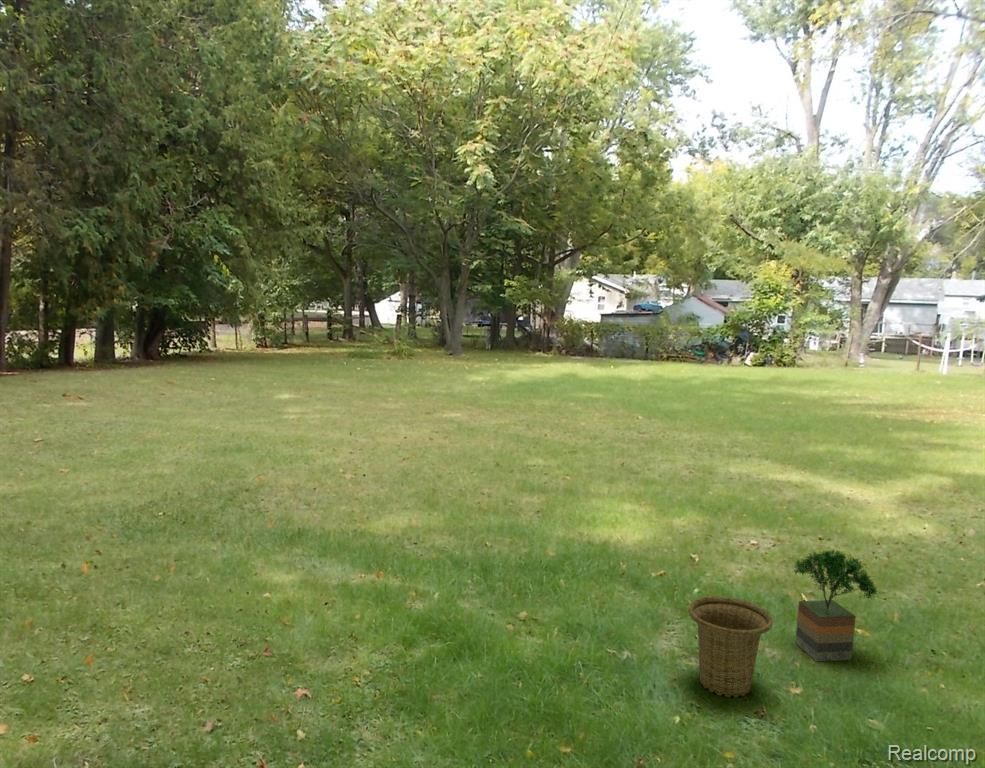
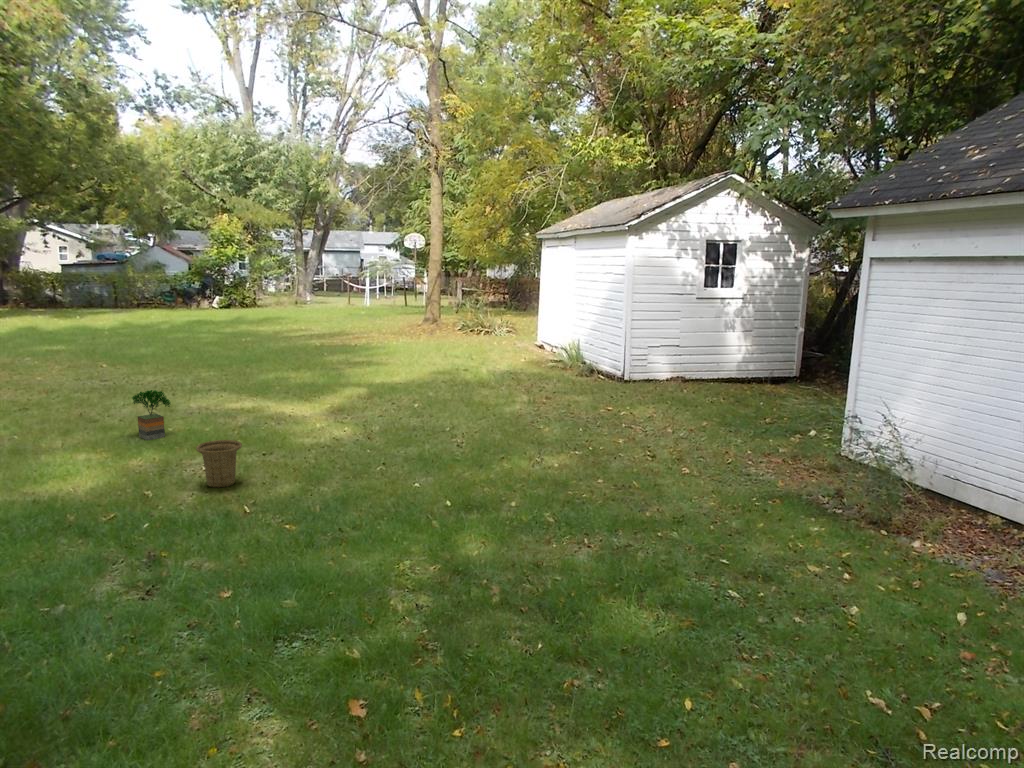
potted tree: present [793,550,877,662] -> present [132,390,171,440]

